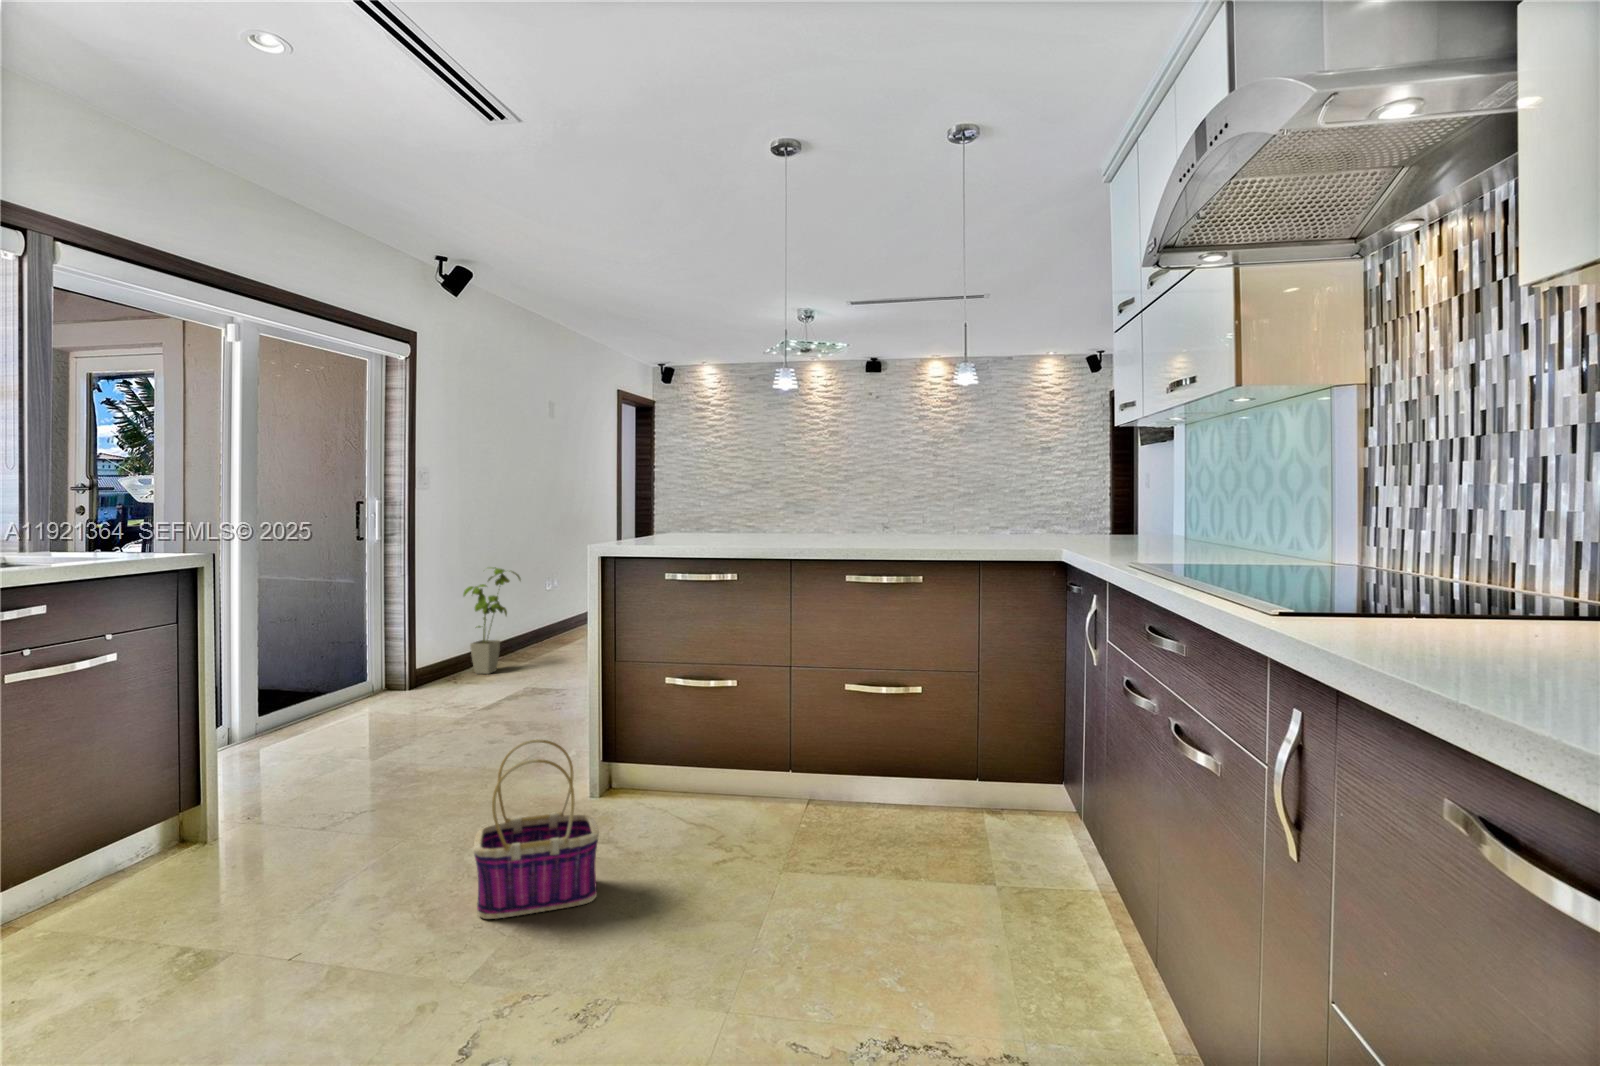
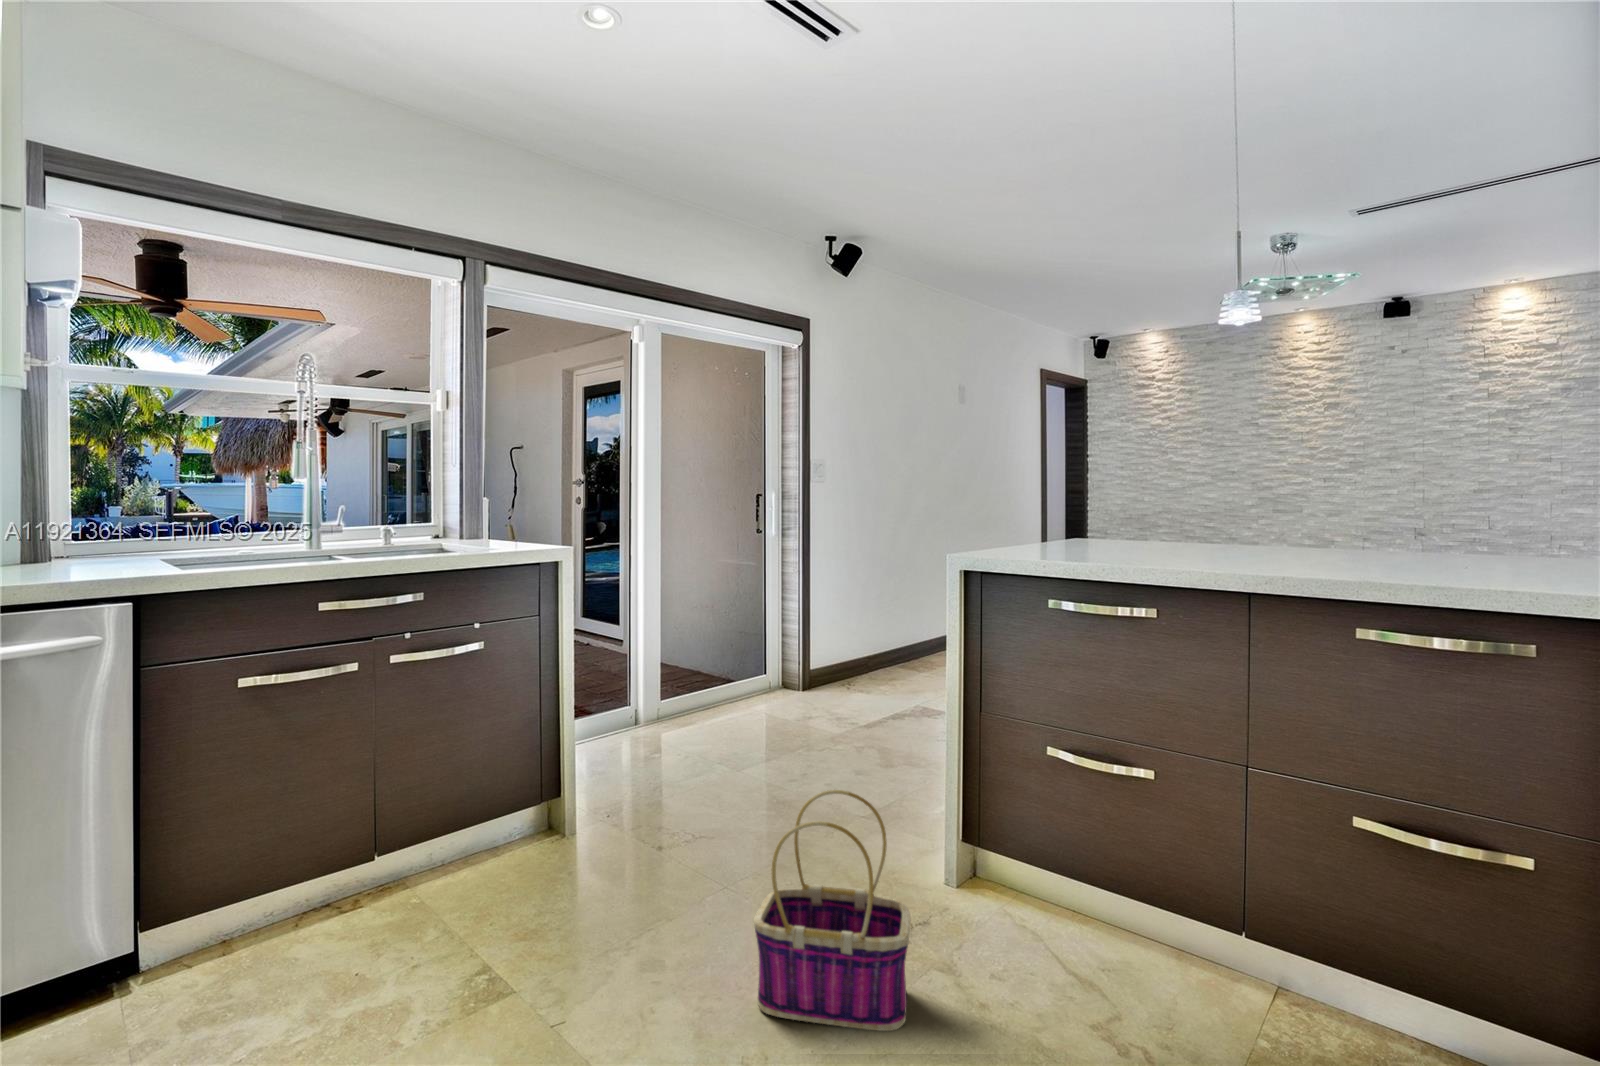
house plant: present [463,567,521,674] -> none [855,566,914,681]

